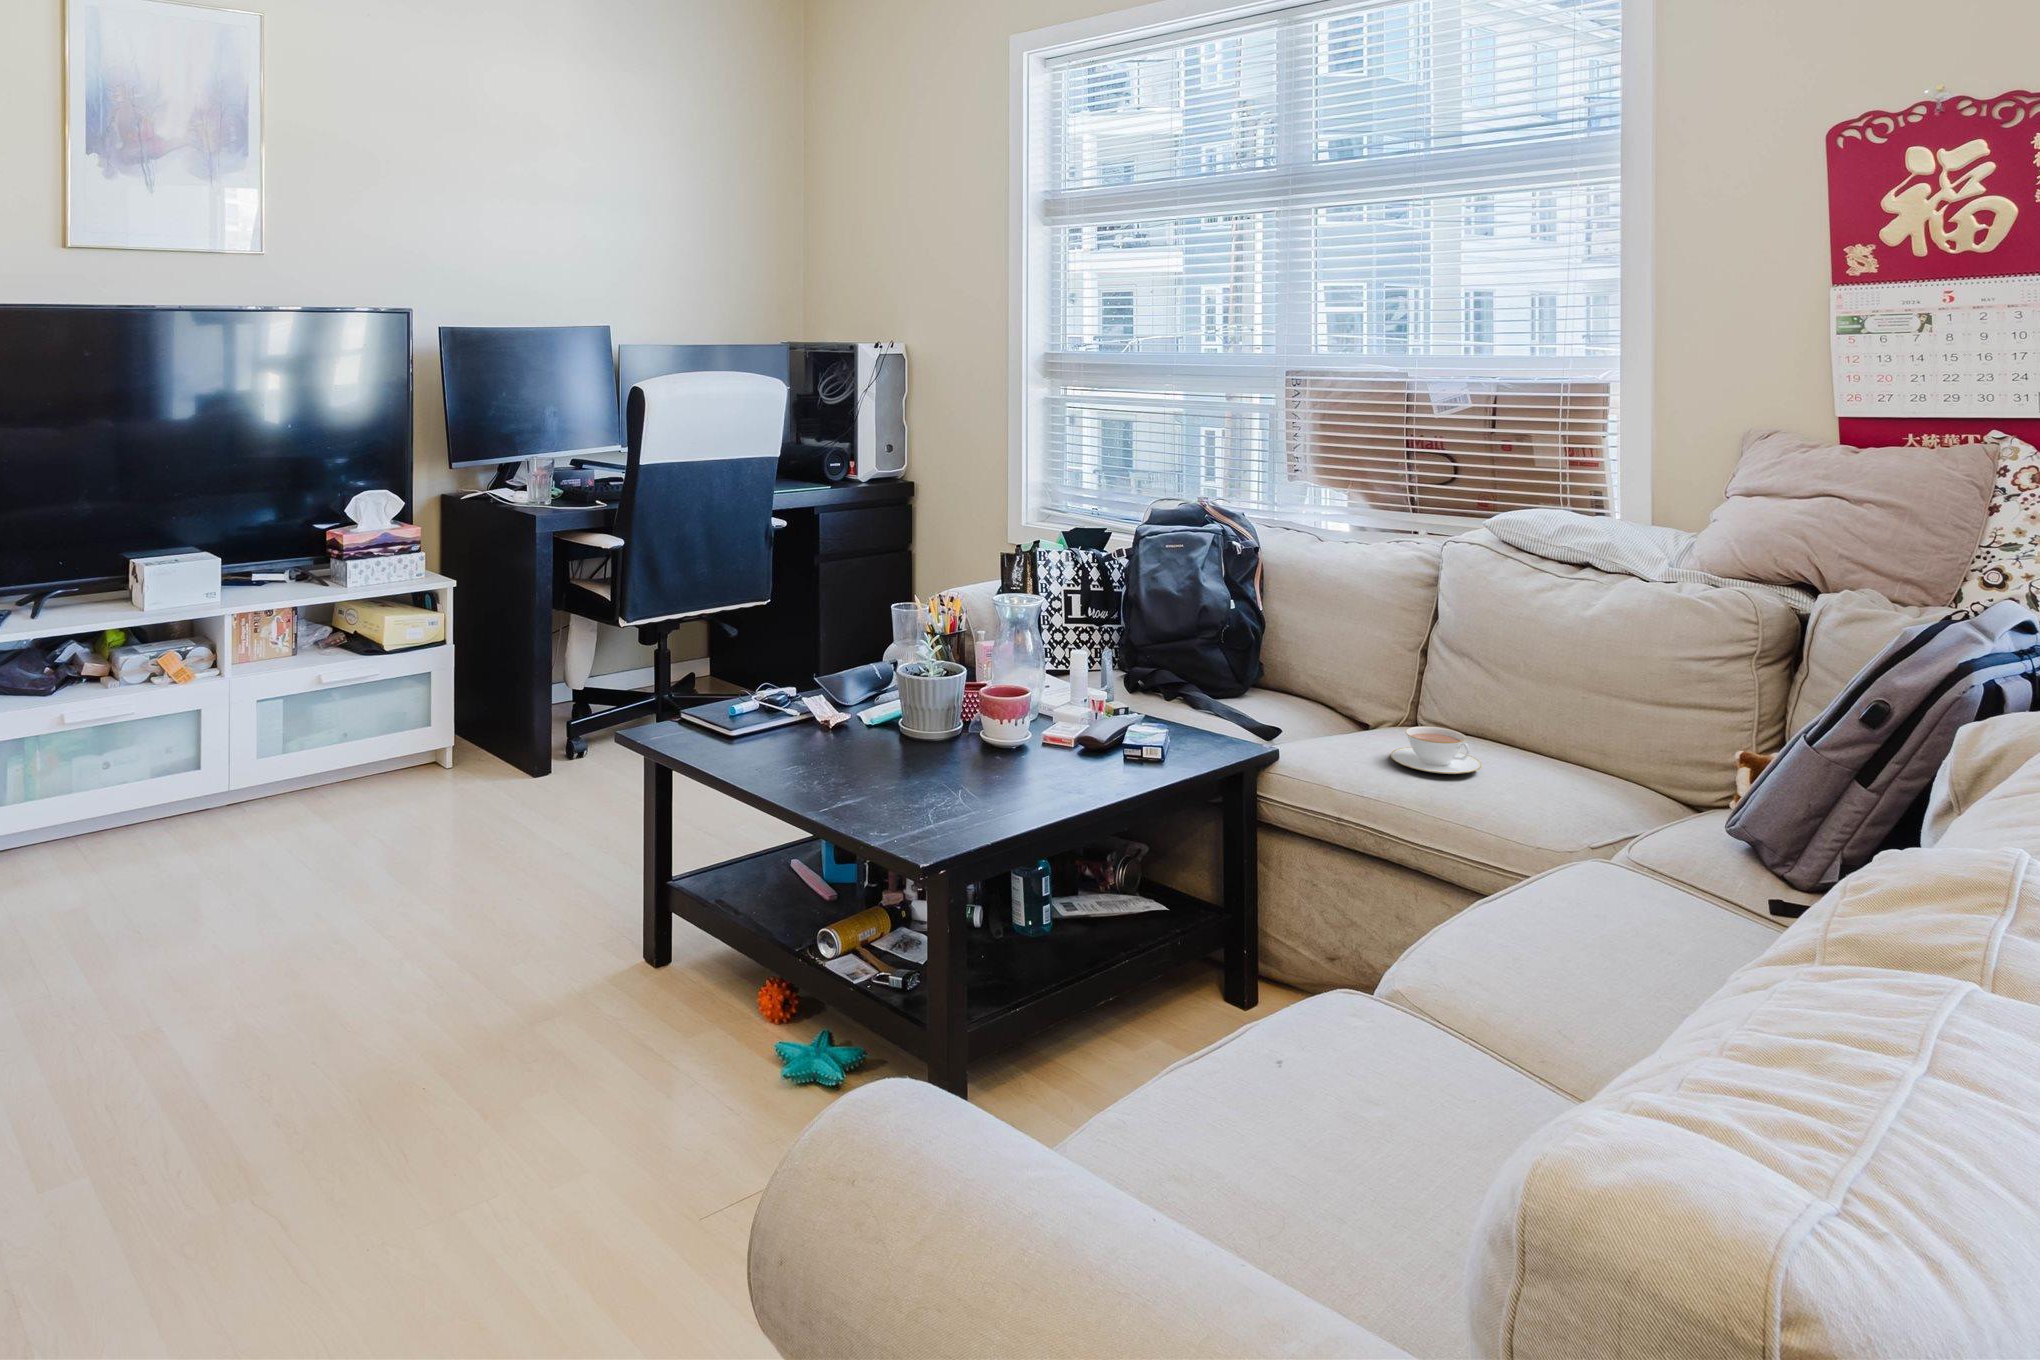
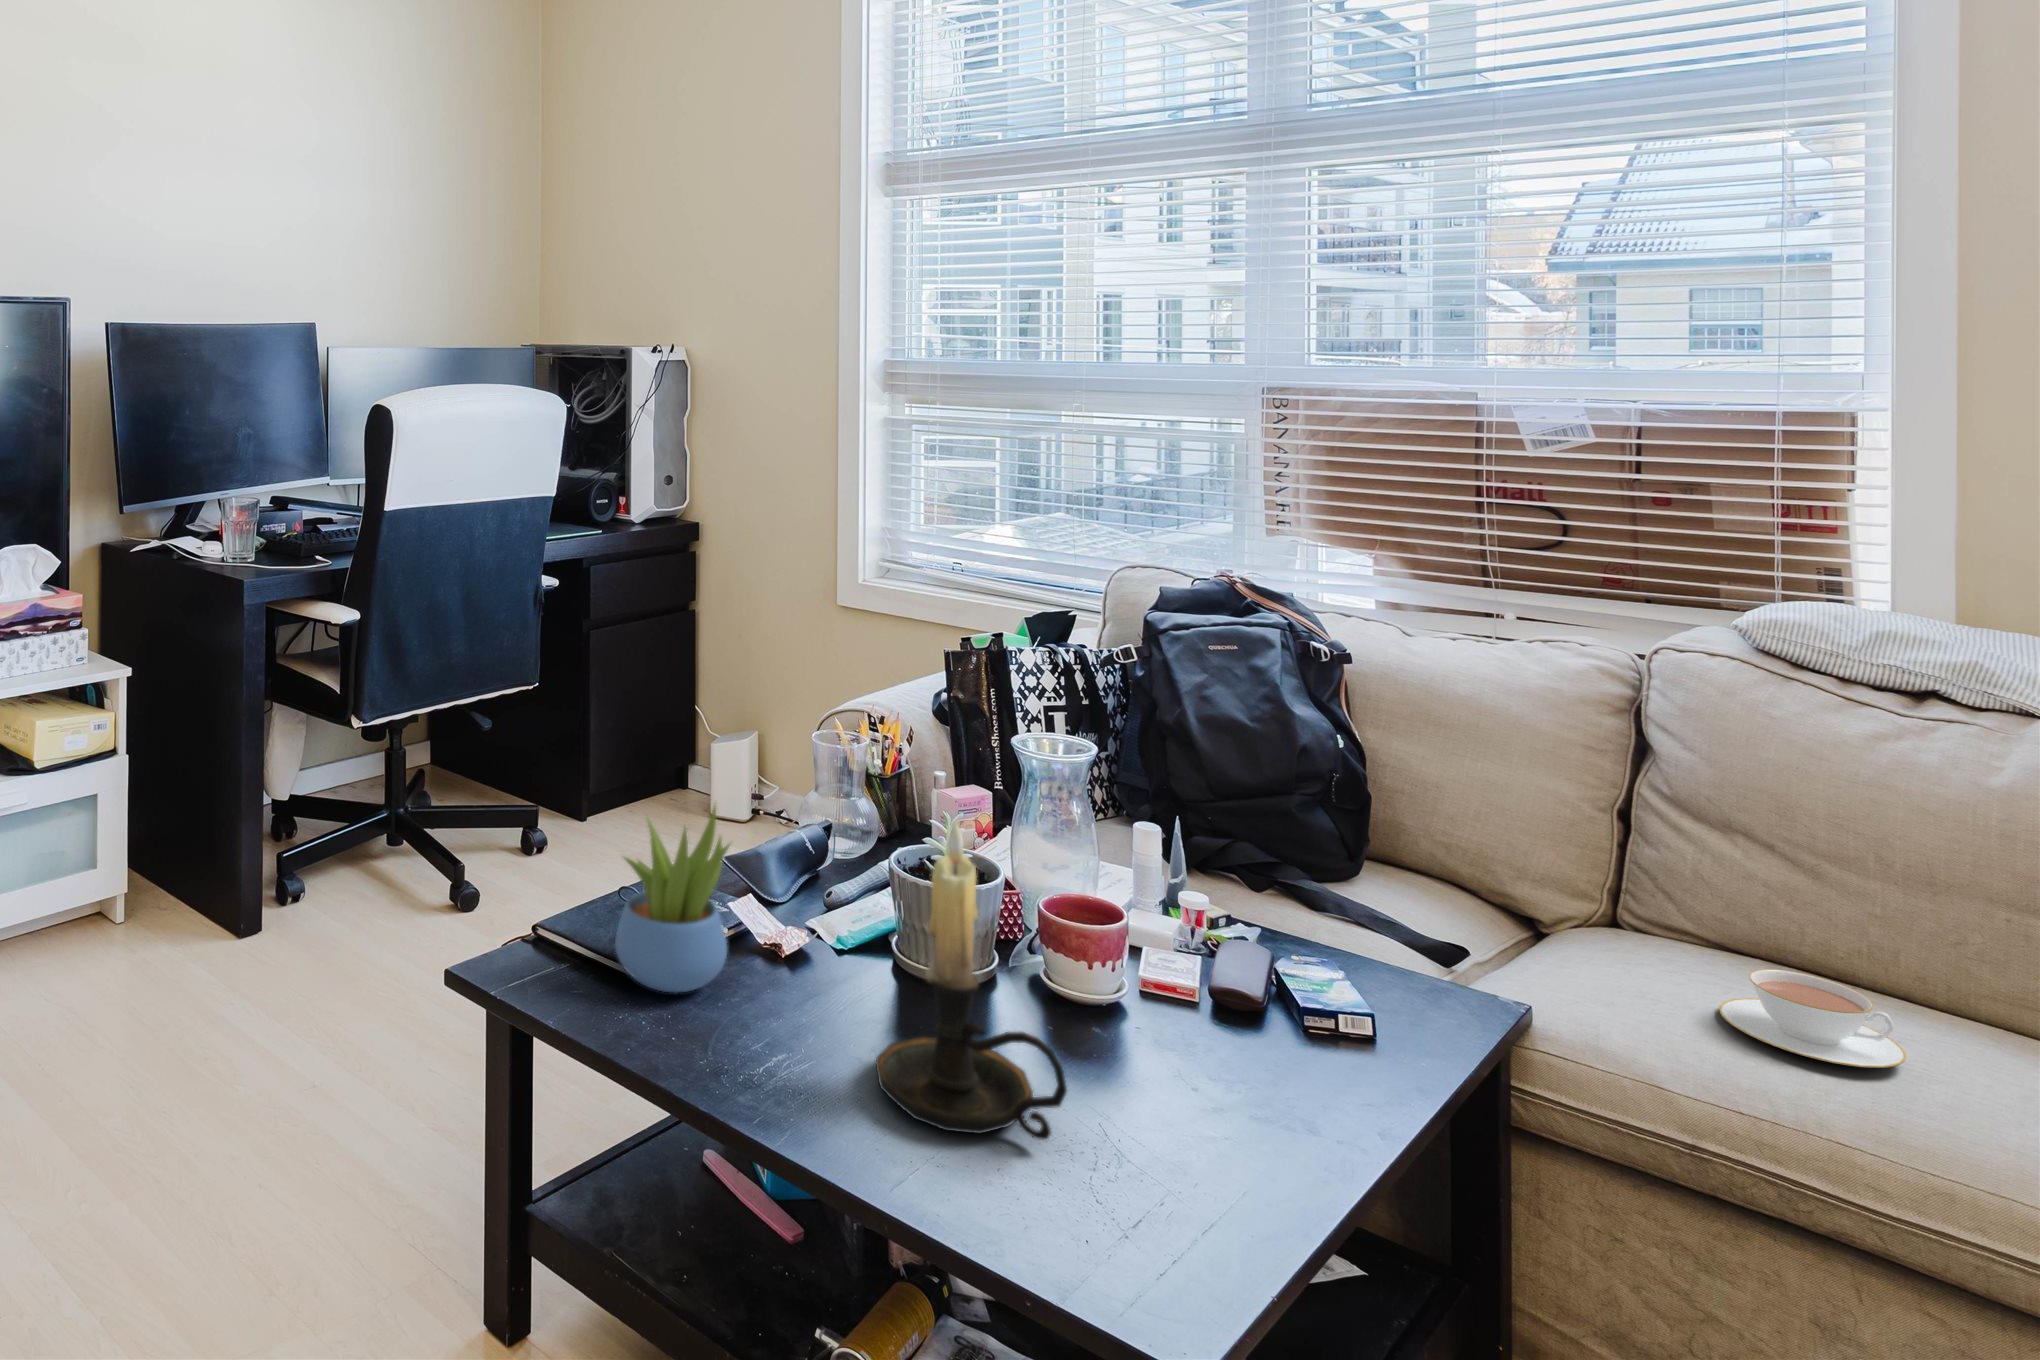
candle holder: none [834,615,923,792] -> present [876,821,1067,1140]
succulent plant: none [710,623,779,736] -> present [615,806,729,993]

